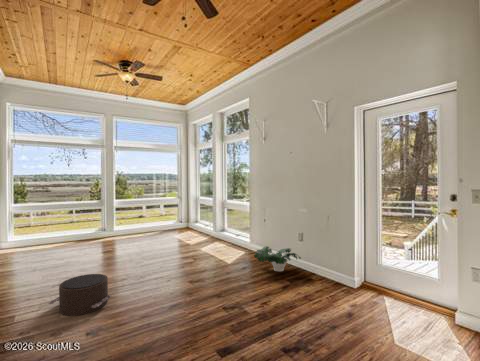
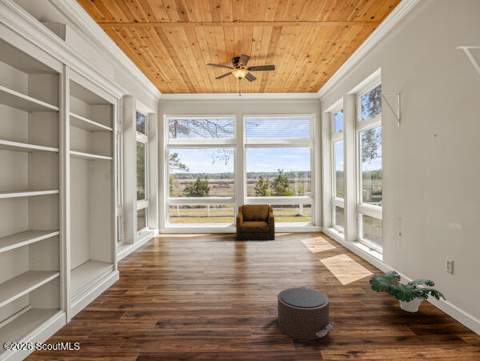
armchair: none [107,206,151,244] -> present [236,205,275,240]
pouf: present [48,274,111,316] -> present [268,288,335,340]

